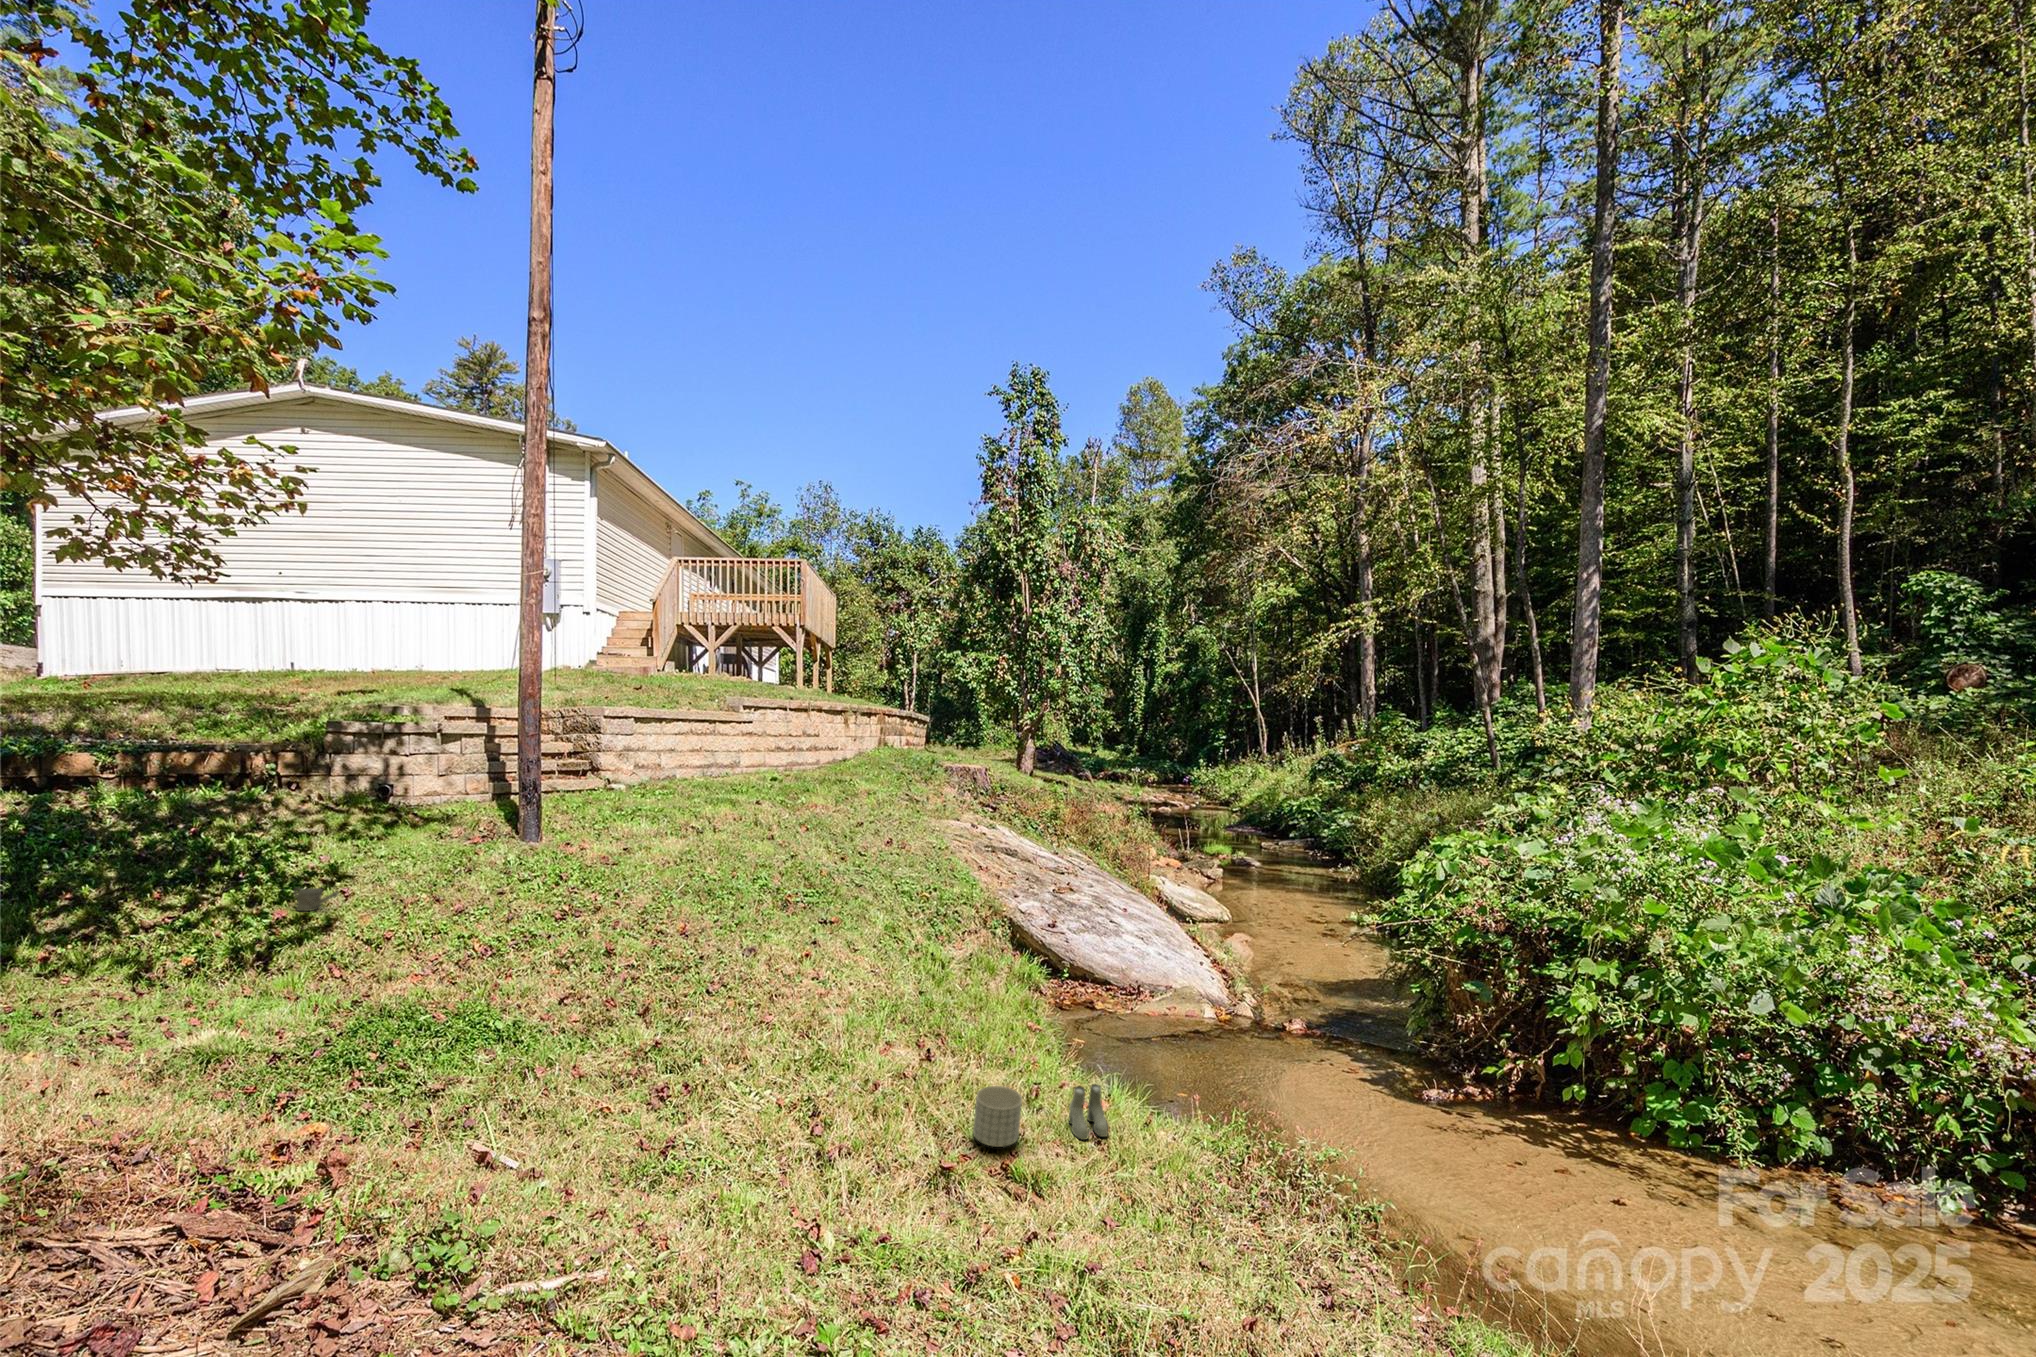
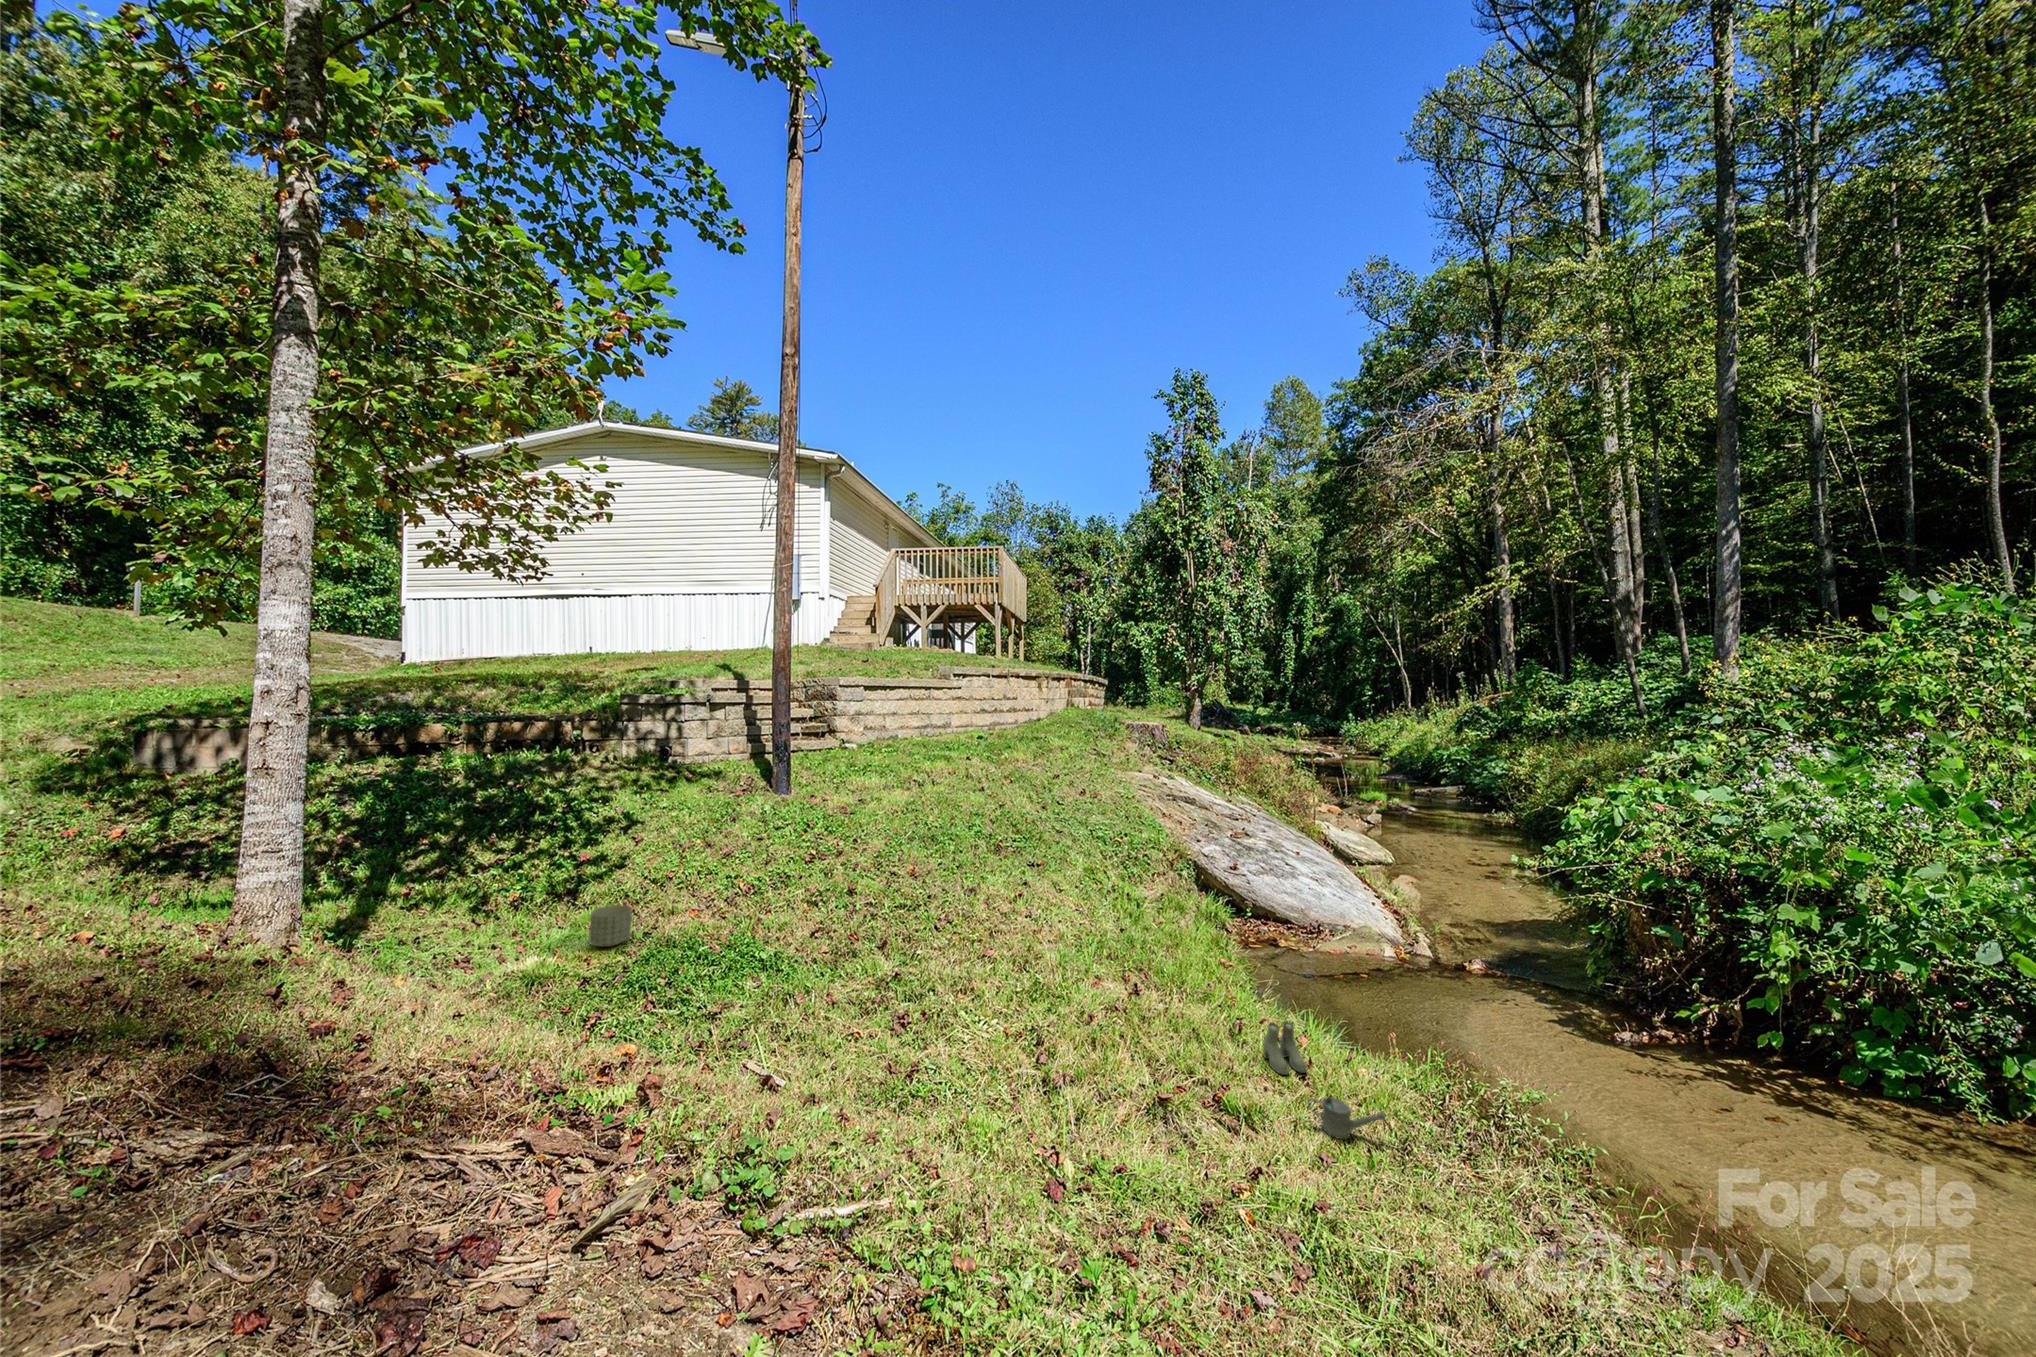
watering can: present [294,888,338,911] -> present [1308,1097,1385,1139]
planter: present [973,1086,1022,1147] -> present [589,904,633,947]

